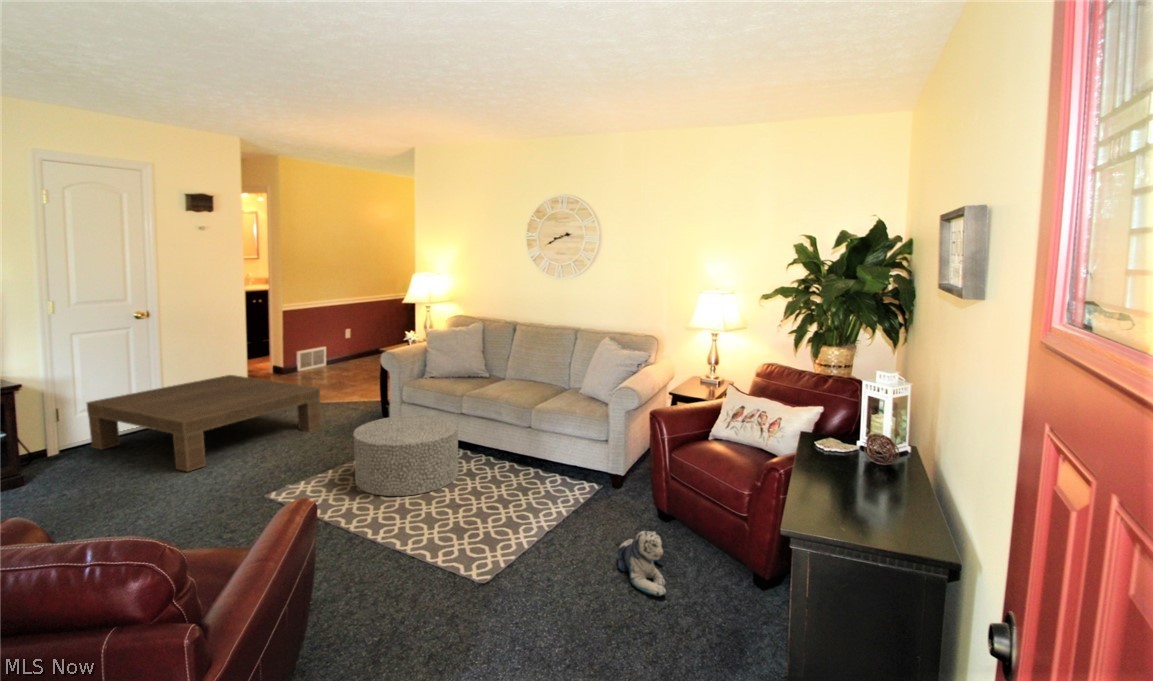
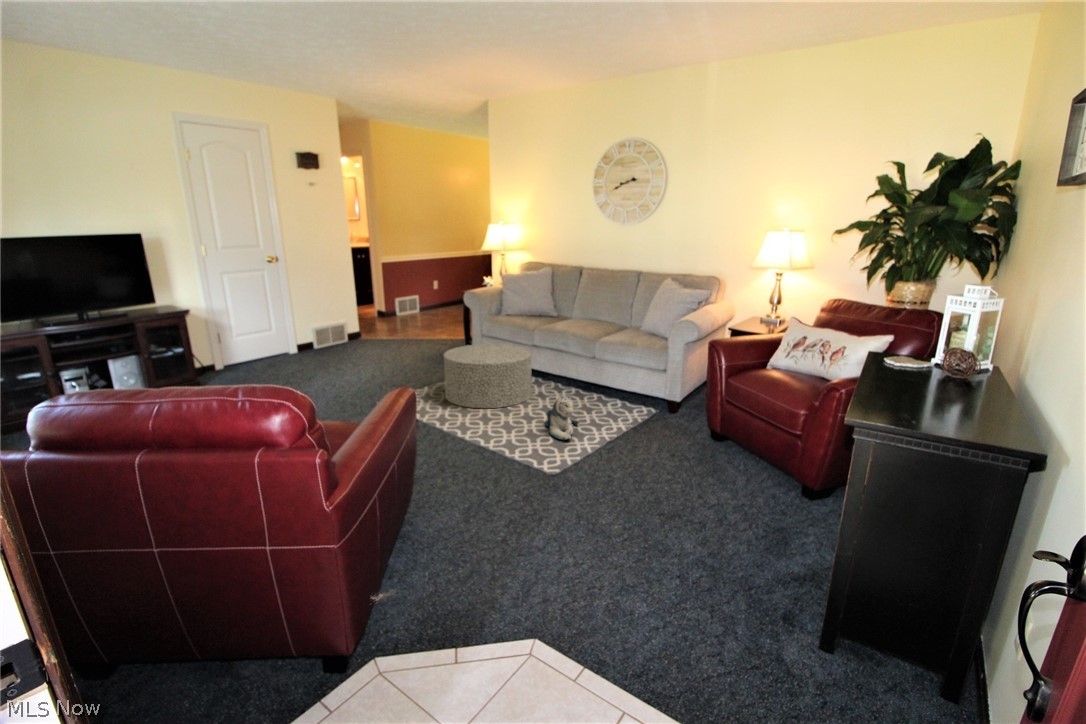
coffee table: present [87,375,322,471] -> none [240,311,417,382]
plush toy: present [618,531,666,596] -> present [545,397,579,440]

